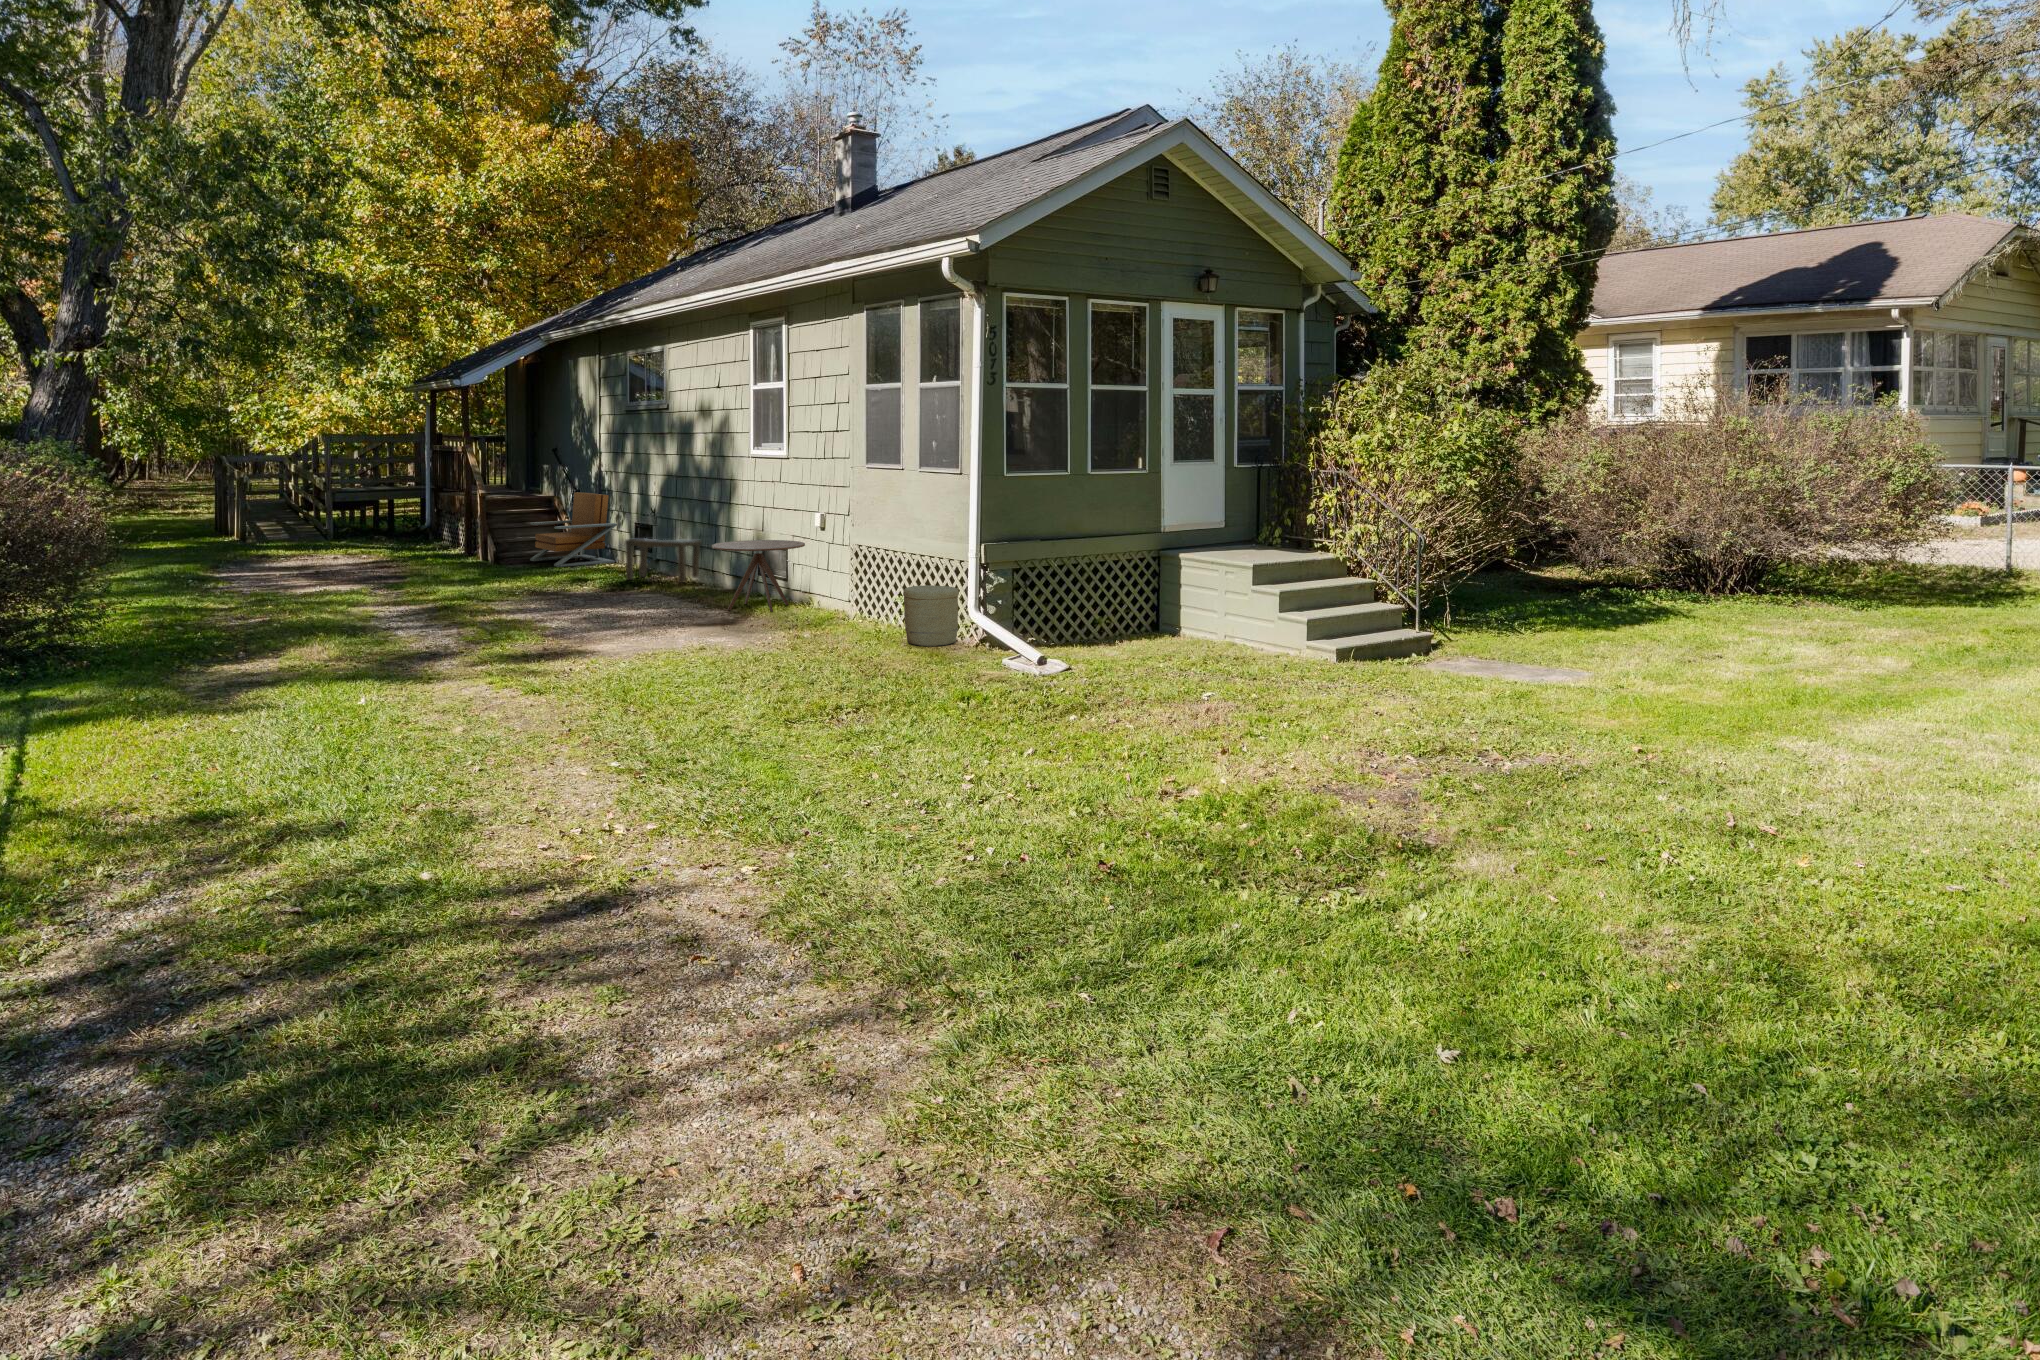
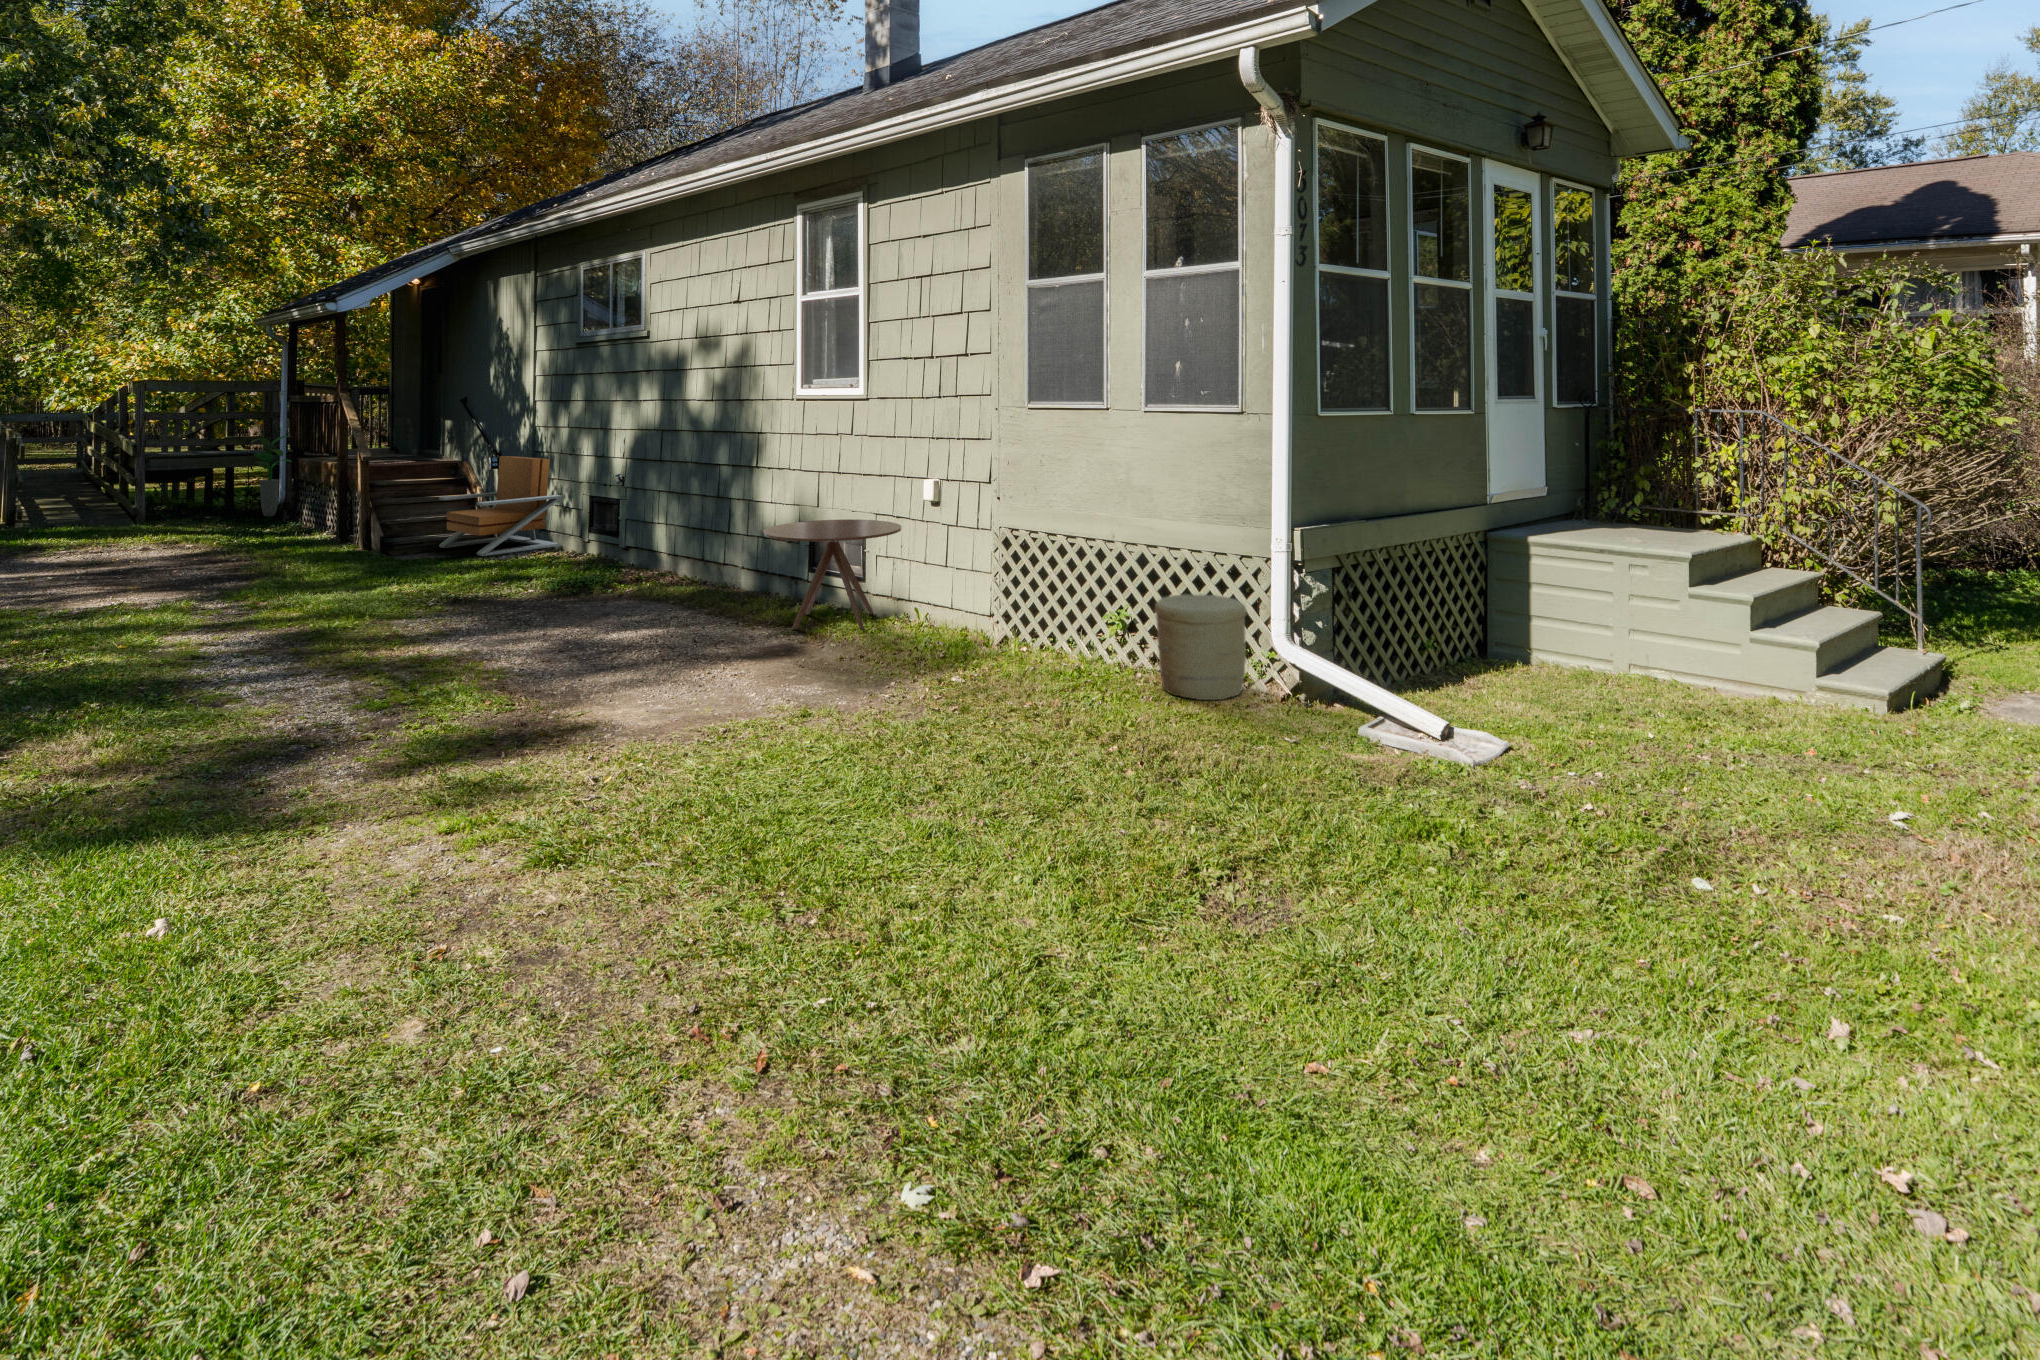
potted plant: none [401,473,430,538] -> present [251,436,291,517]
bench: present [625,539,701,583] -> none [591,517,701,578]

